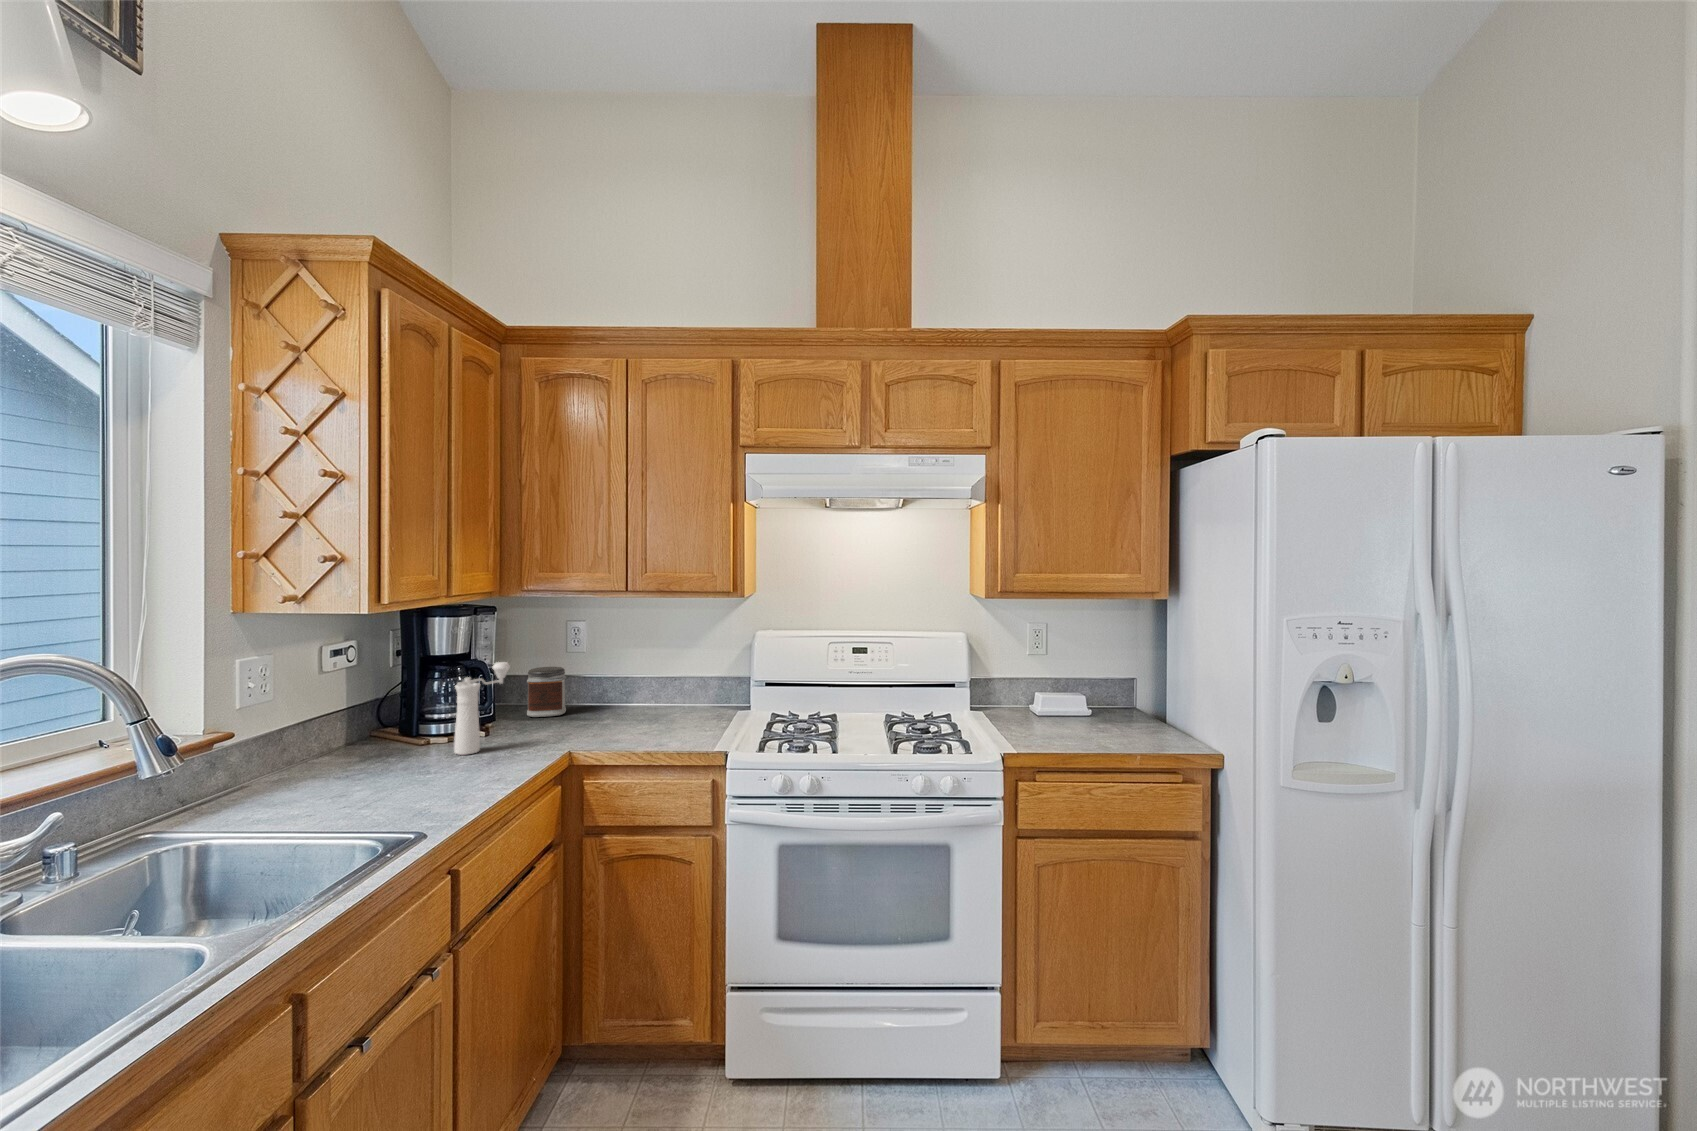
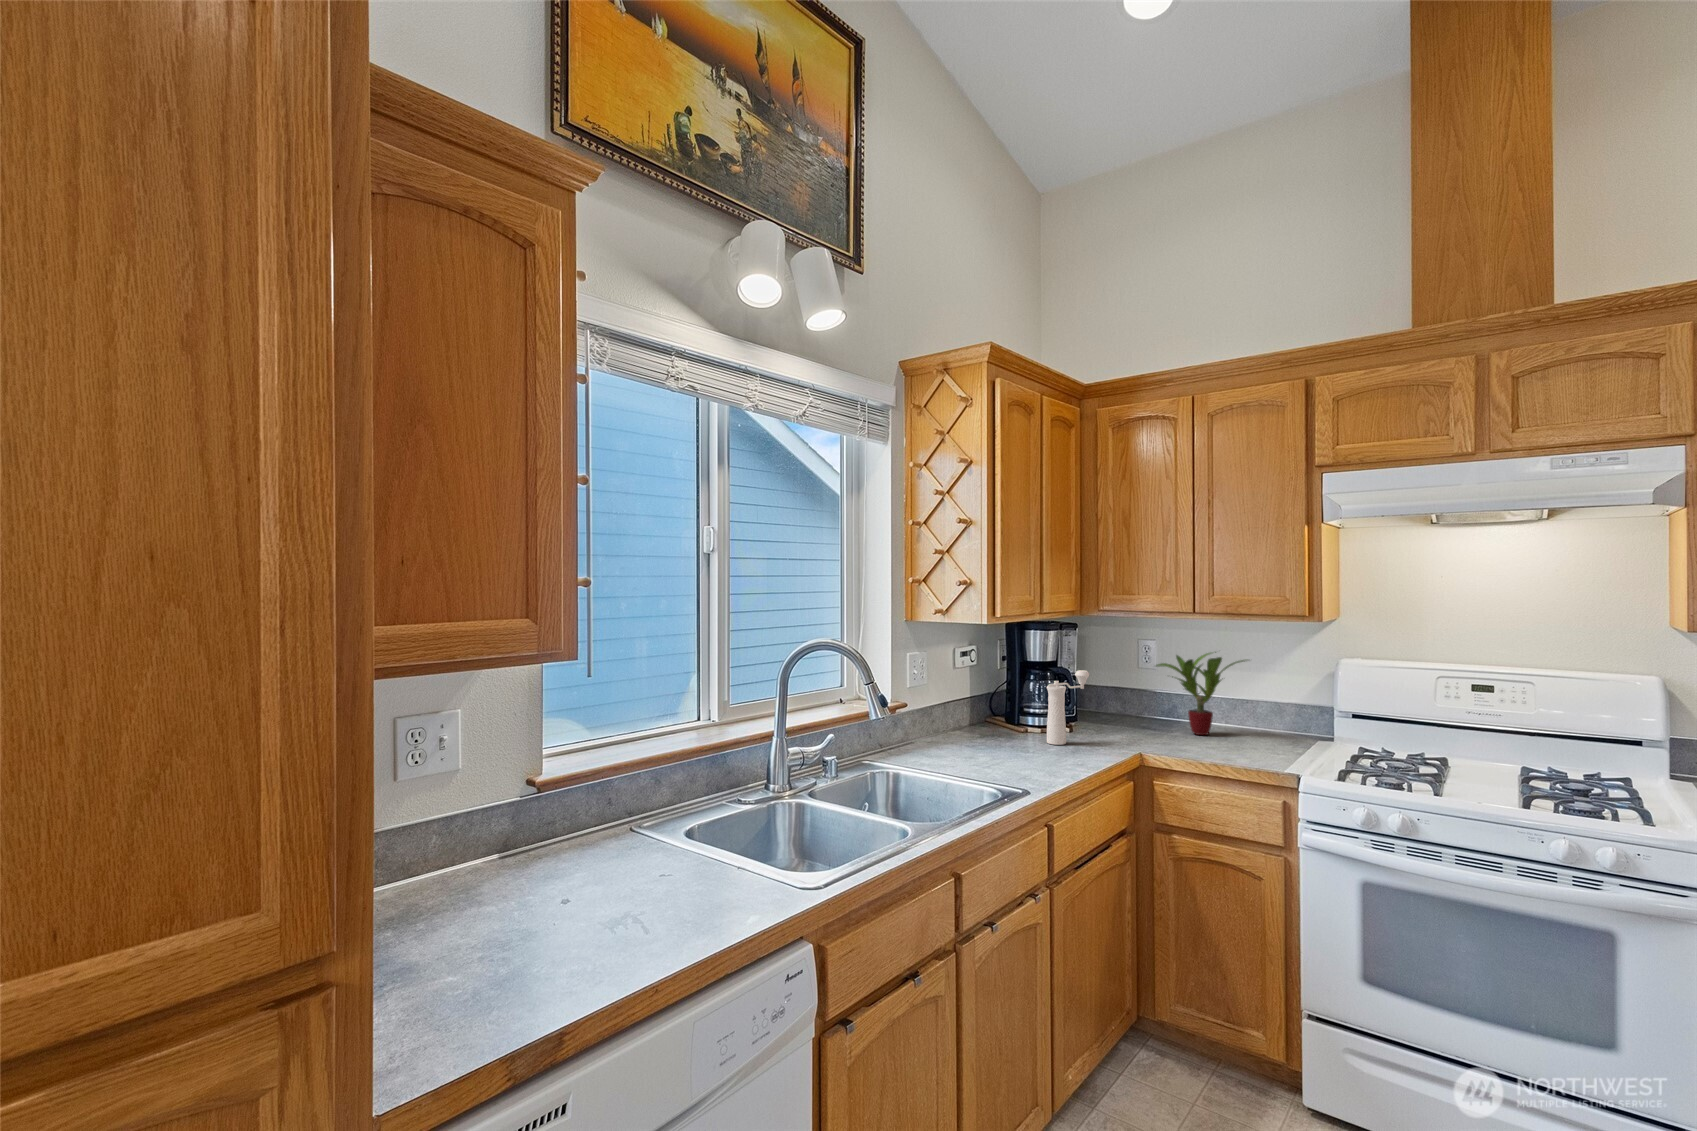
potted plant: none [583,630,681,718] -> present [1156,652,1245,735]
jar: present [527,667,566,717] -> none [1104,679,1139,724]

